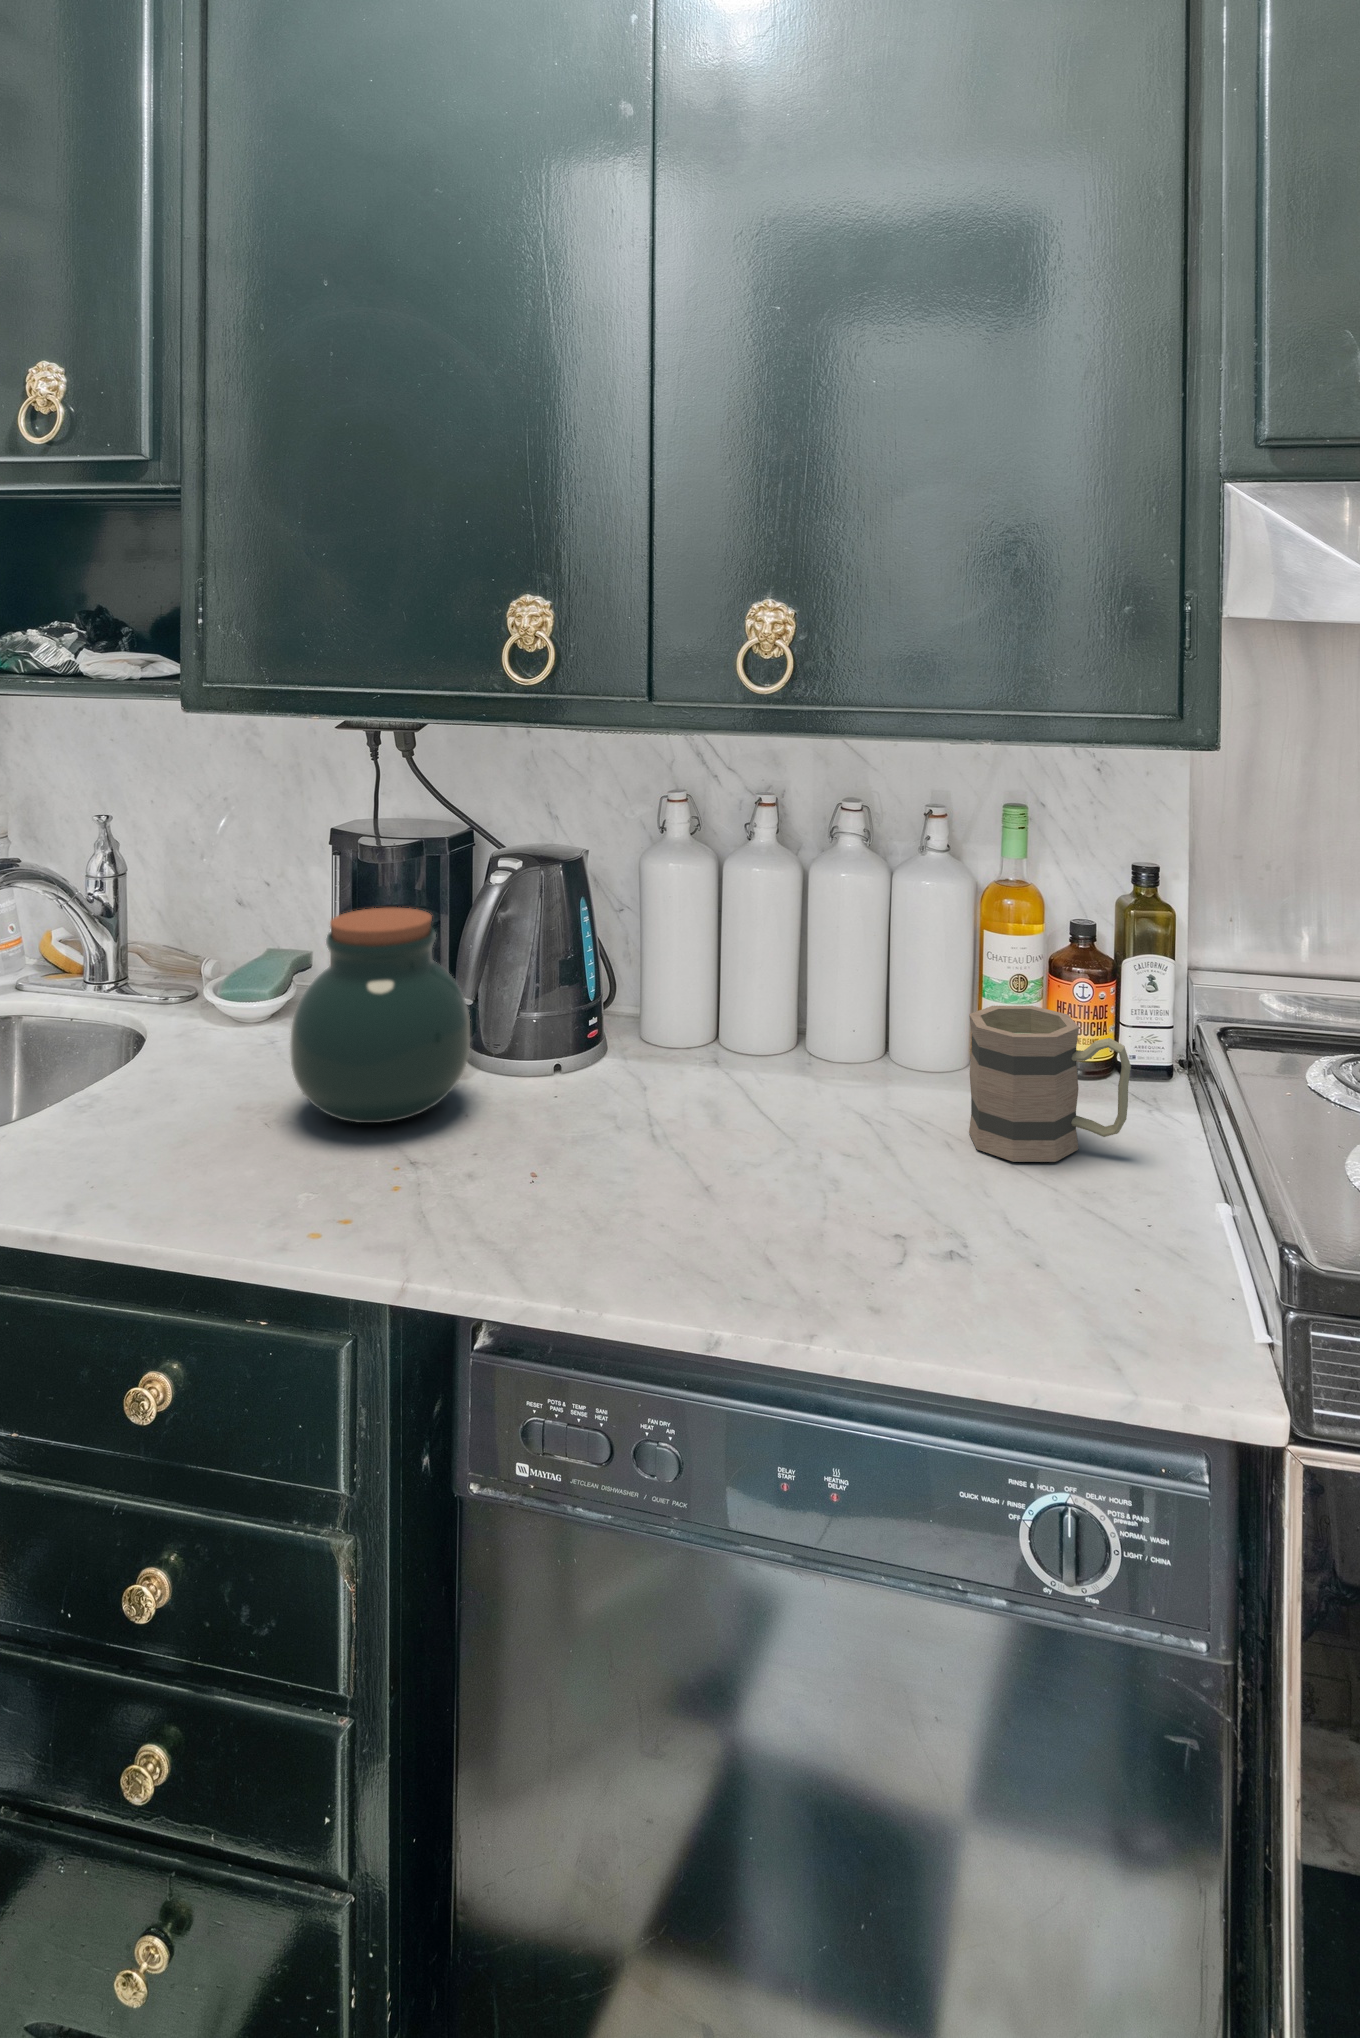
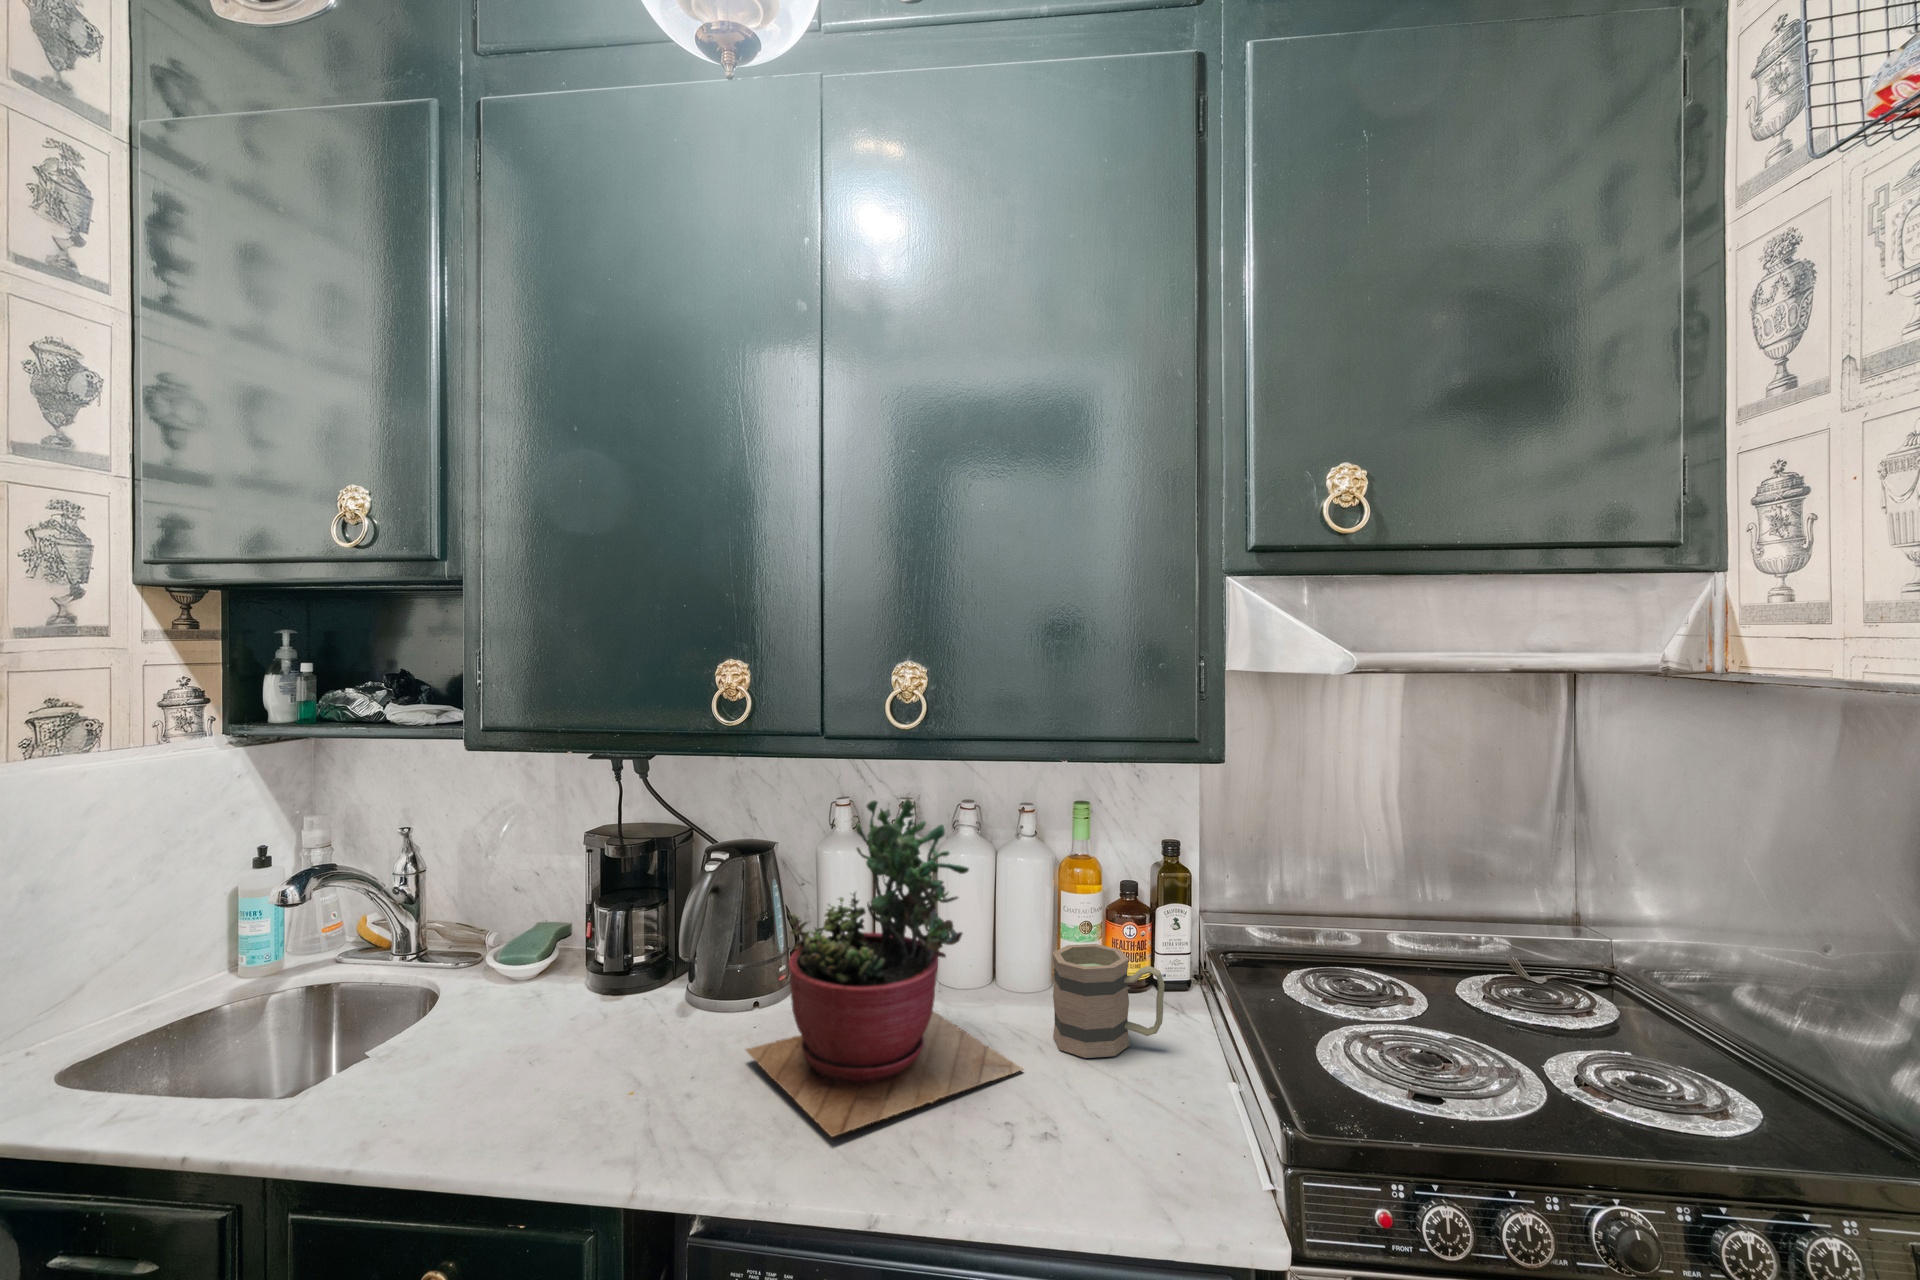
succulent plant: none [541,784,924,1236] -> present [746,798,1023,1137]
jar: present [290,908,470,1123] -> none [551,892,690,1057]

